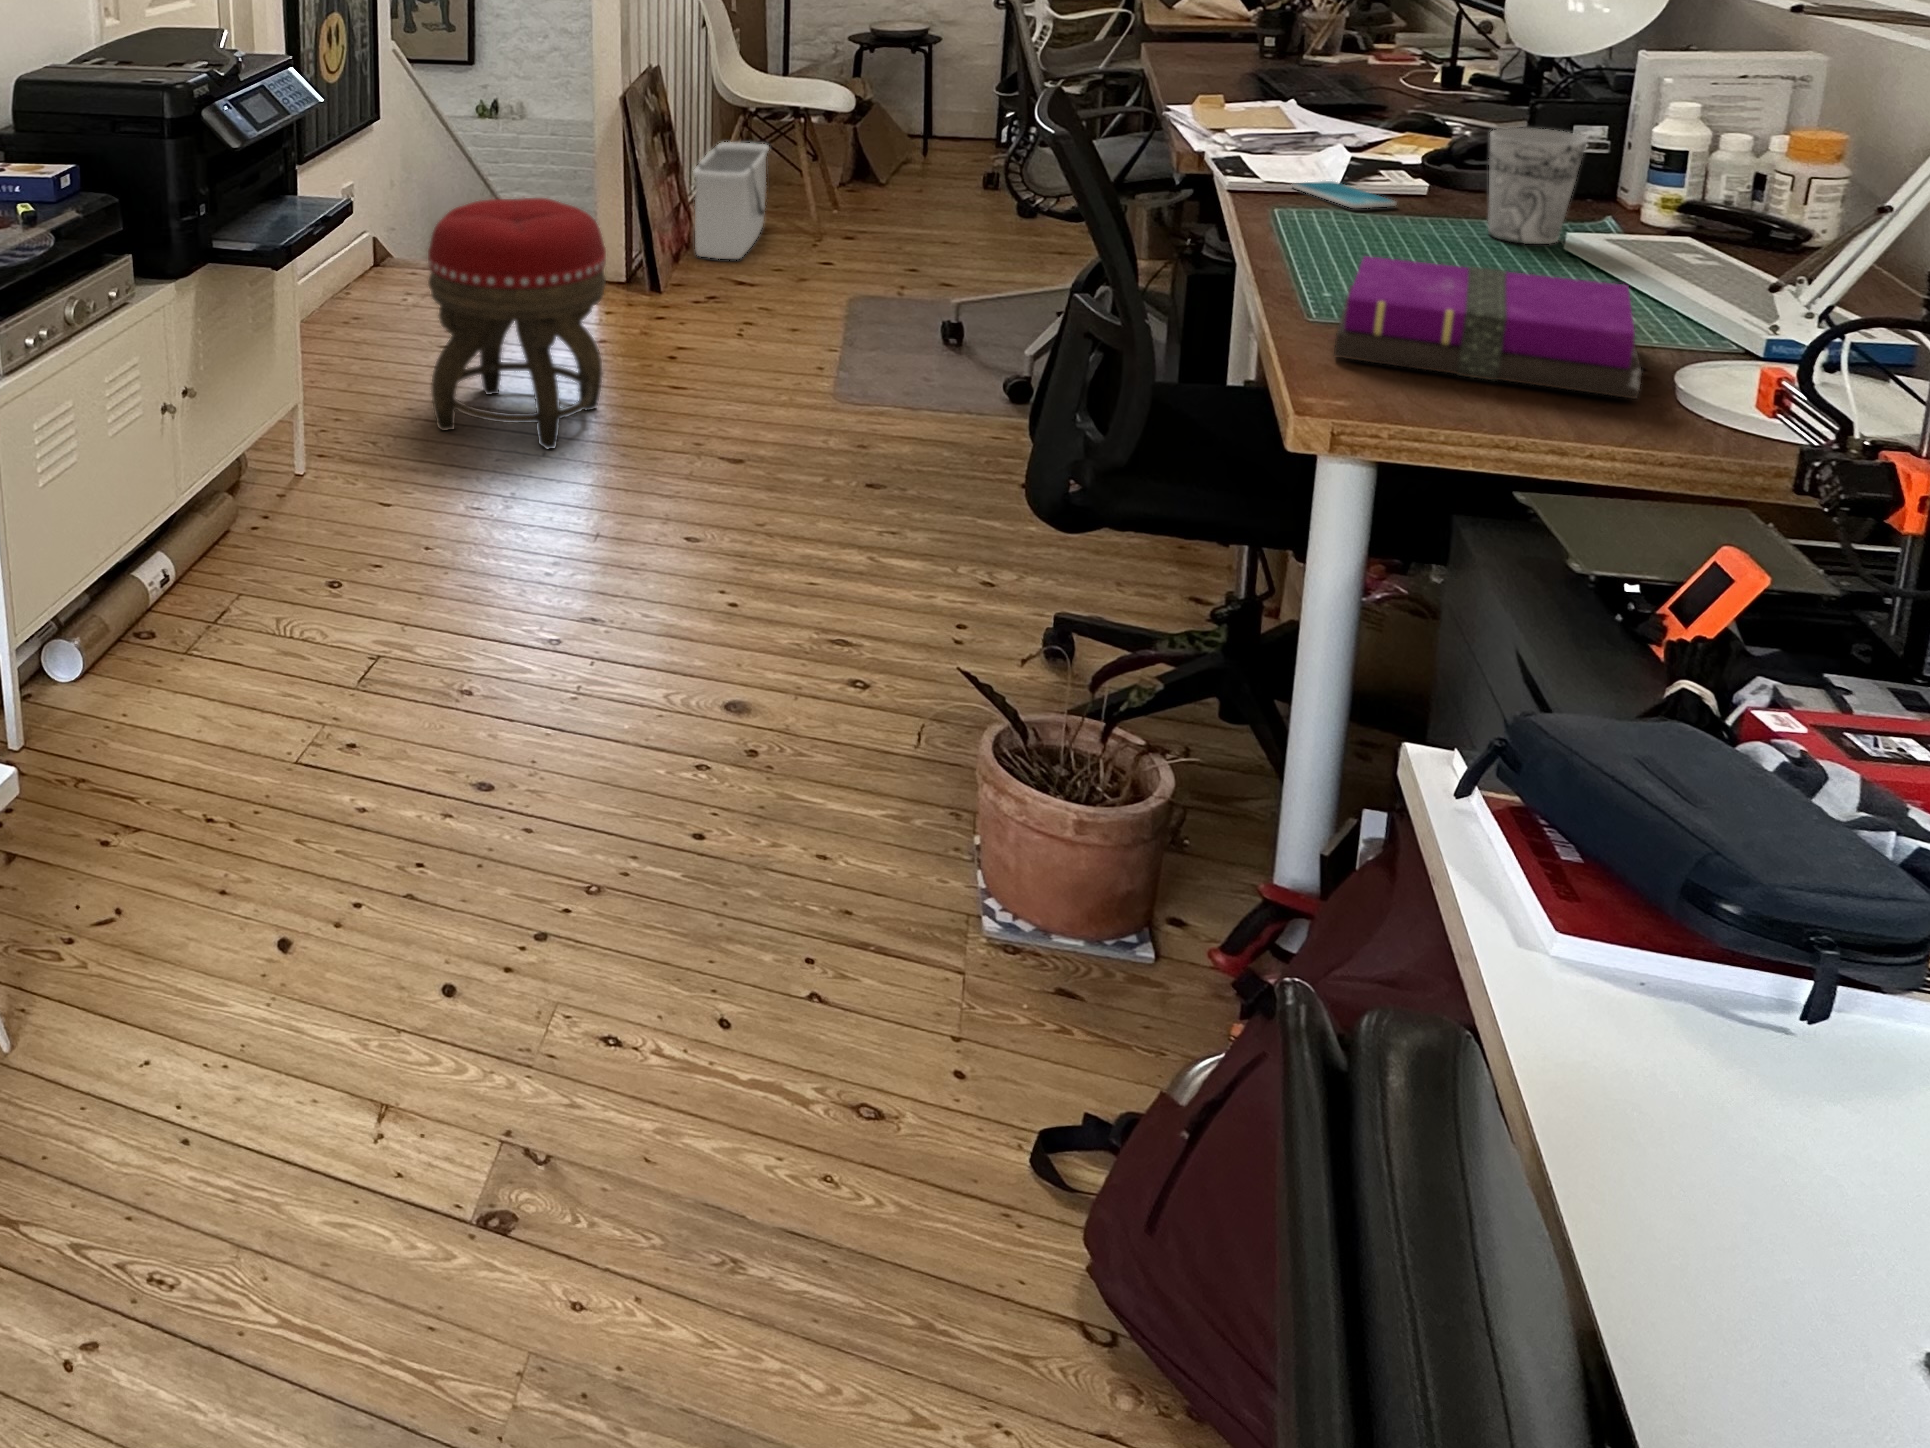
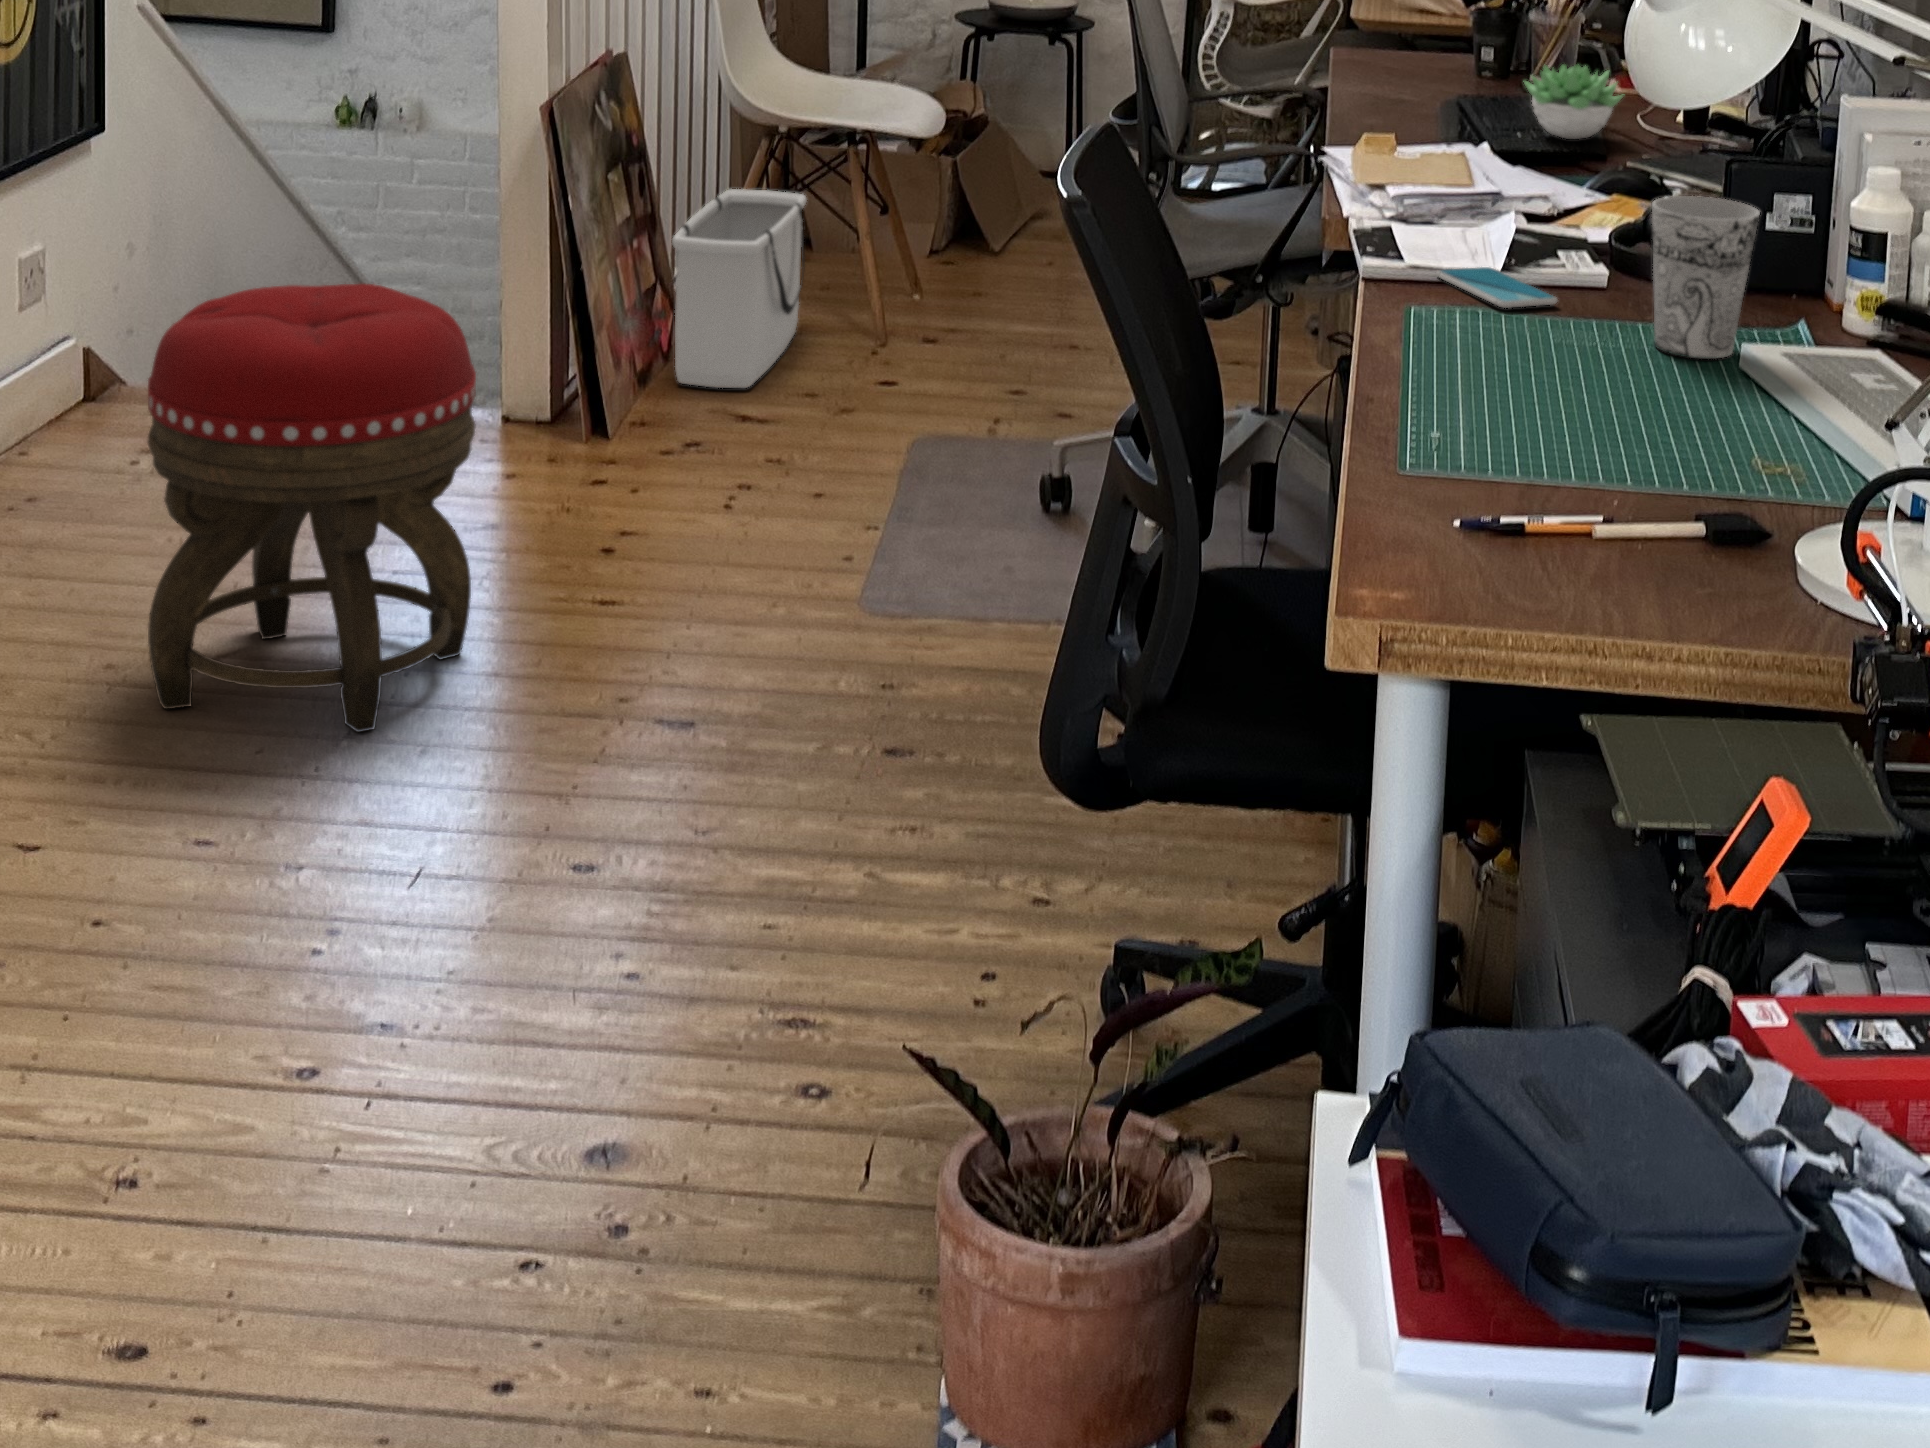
succulent plant: none [1322,42,1408,94] -> present [1525,65,1624,139]
notebook: present [1334,256,1642,399] -> none [1402,378,1762,572]

